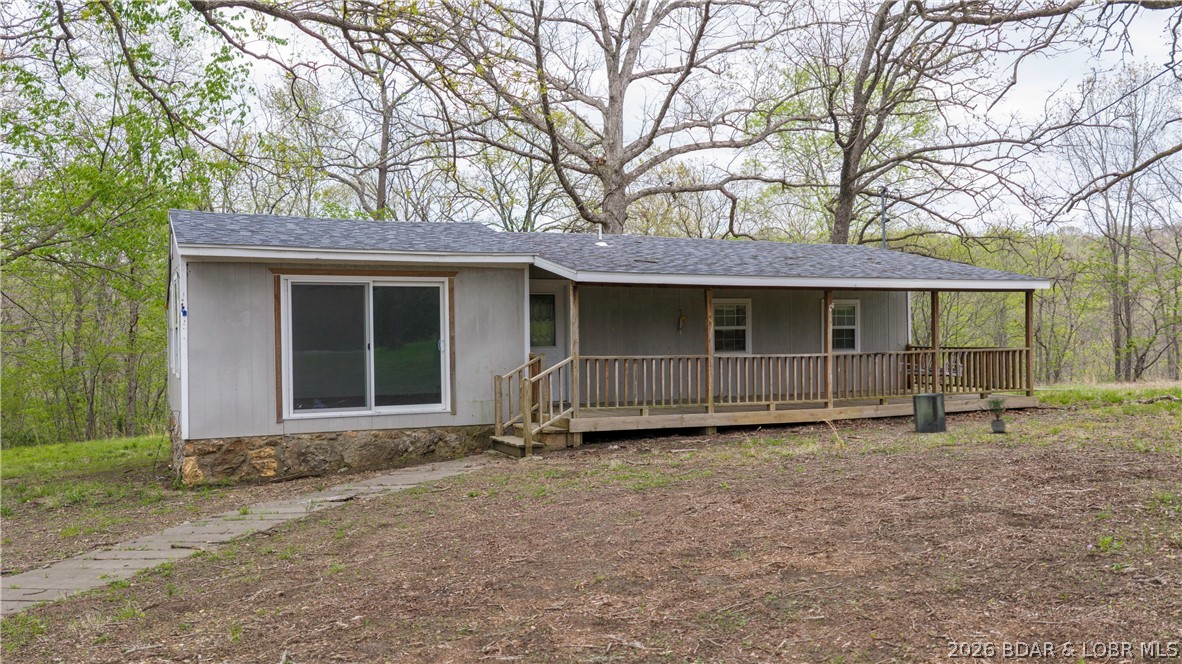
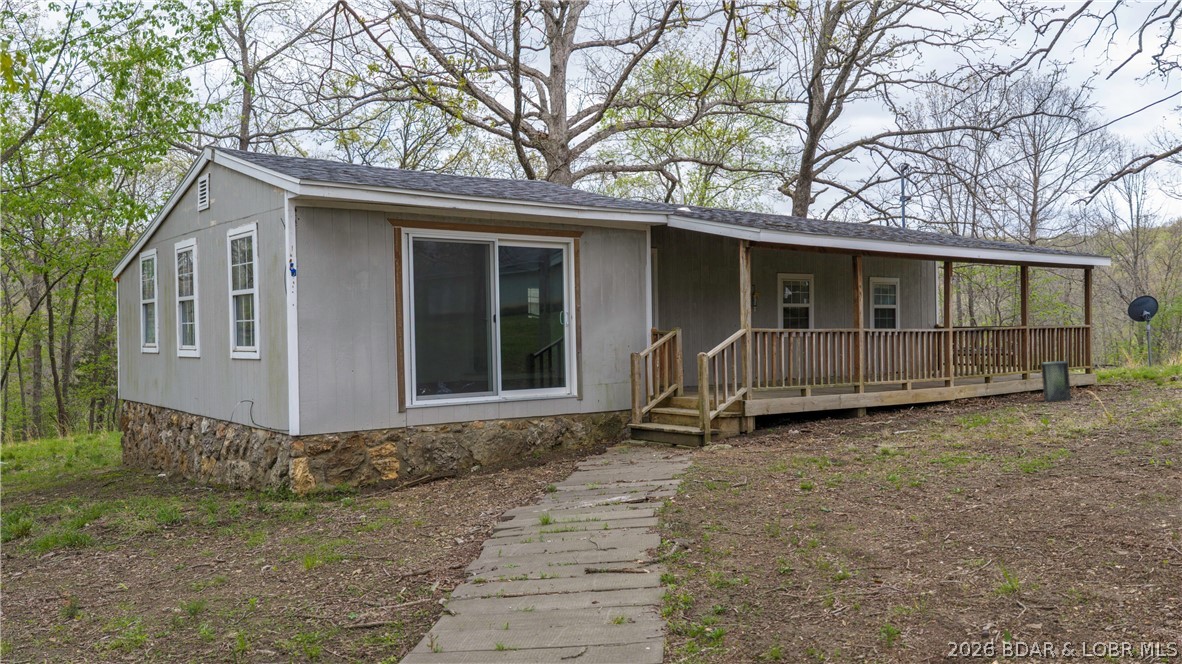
potted plant: present [987,398,1006,433] -> none [1122,360,1150,397]

